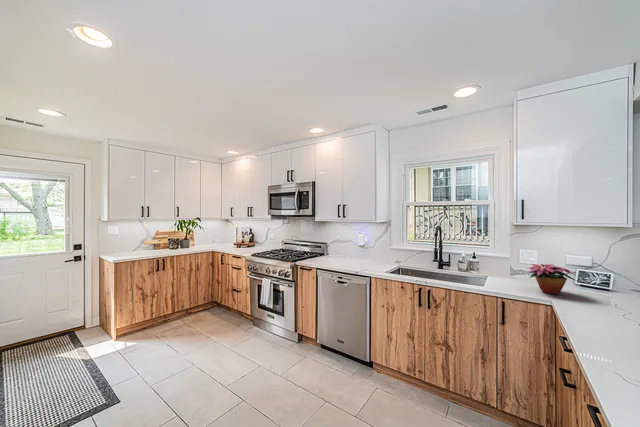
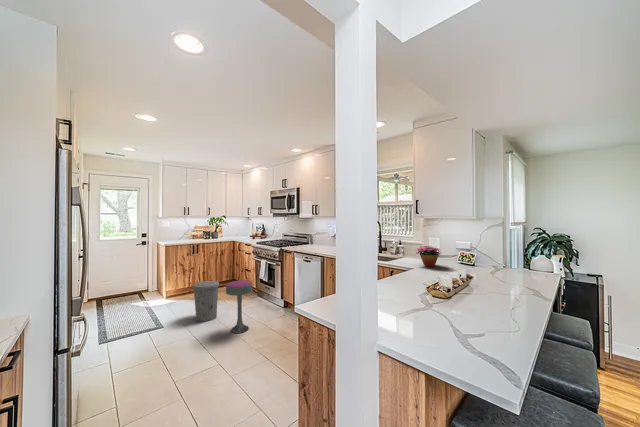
trash can: none [170,315,211,383] -> present [193,281,219,321]
bar stool: none [232,316,272,403] -> present [226,280,252,333]

